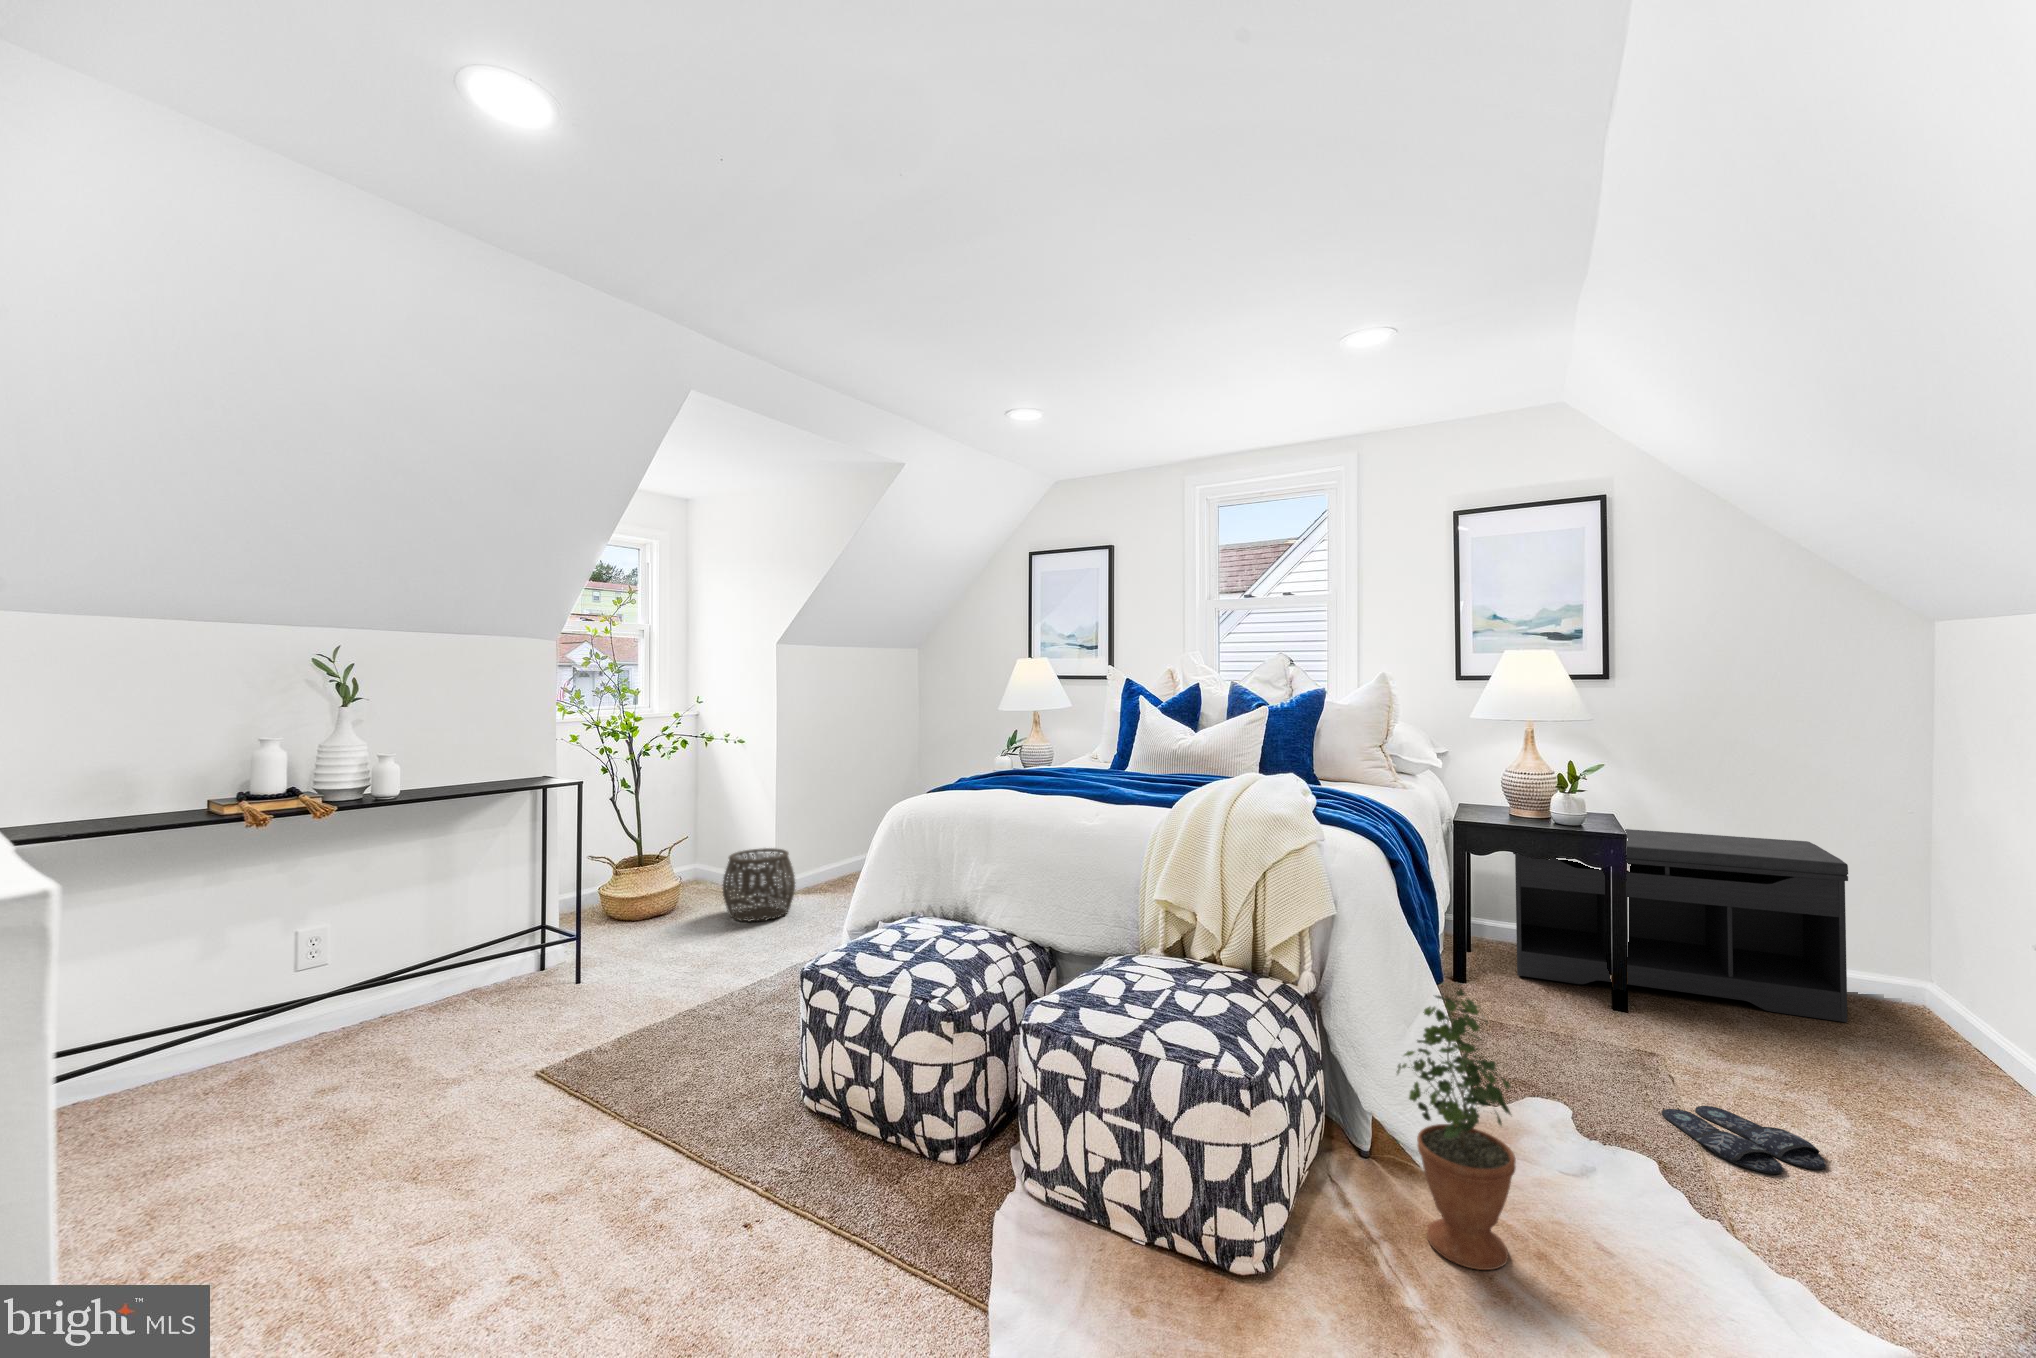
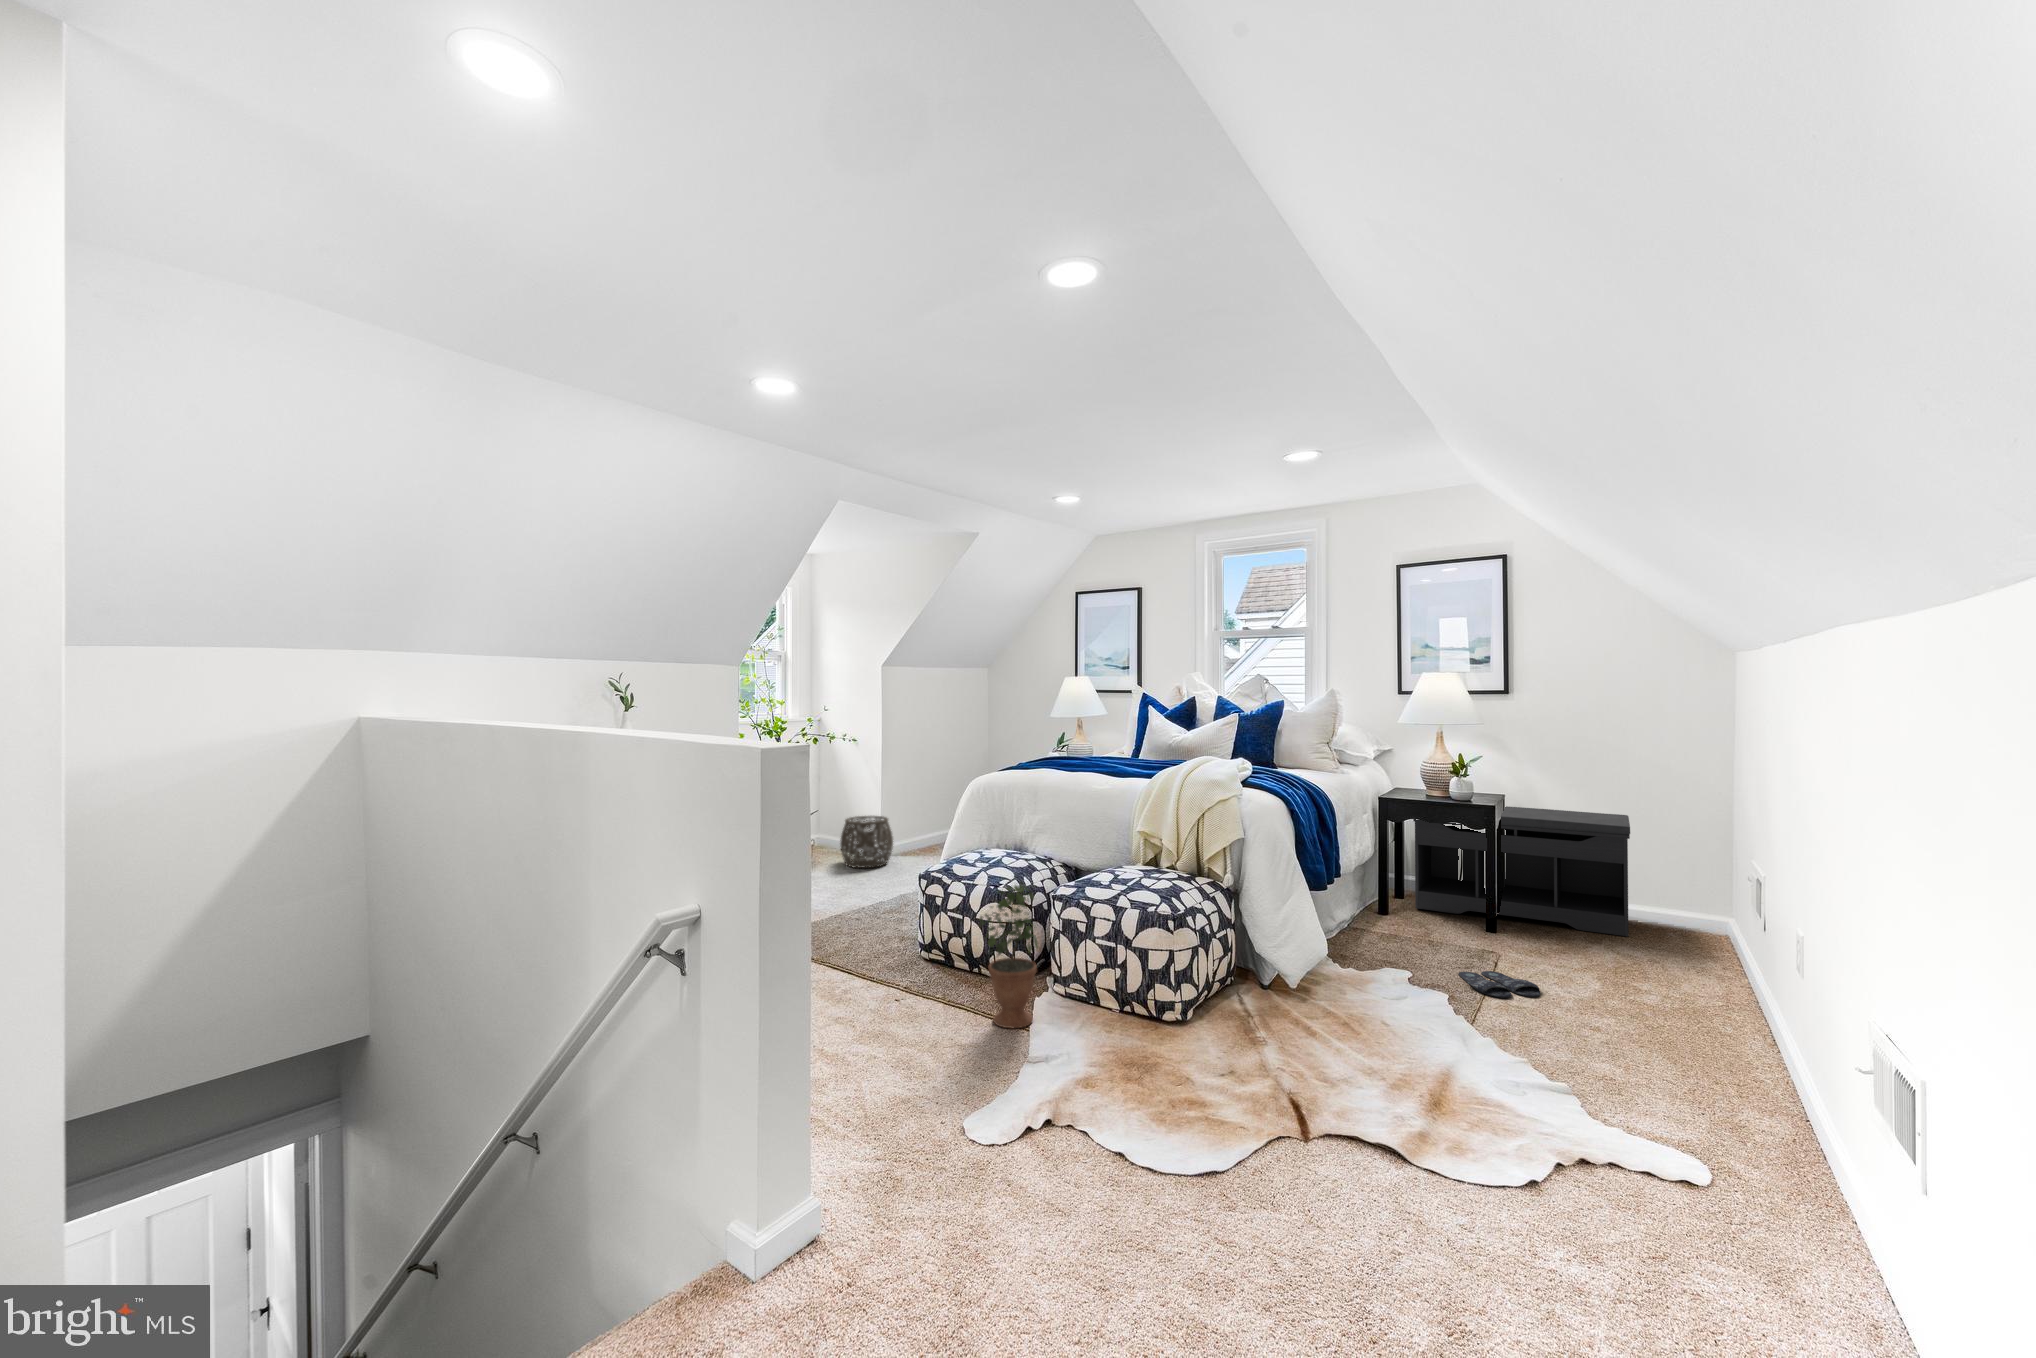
potted plant: present [1397,989,1516,1270] -> present [979,882,1038,1028]

